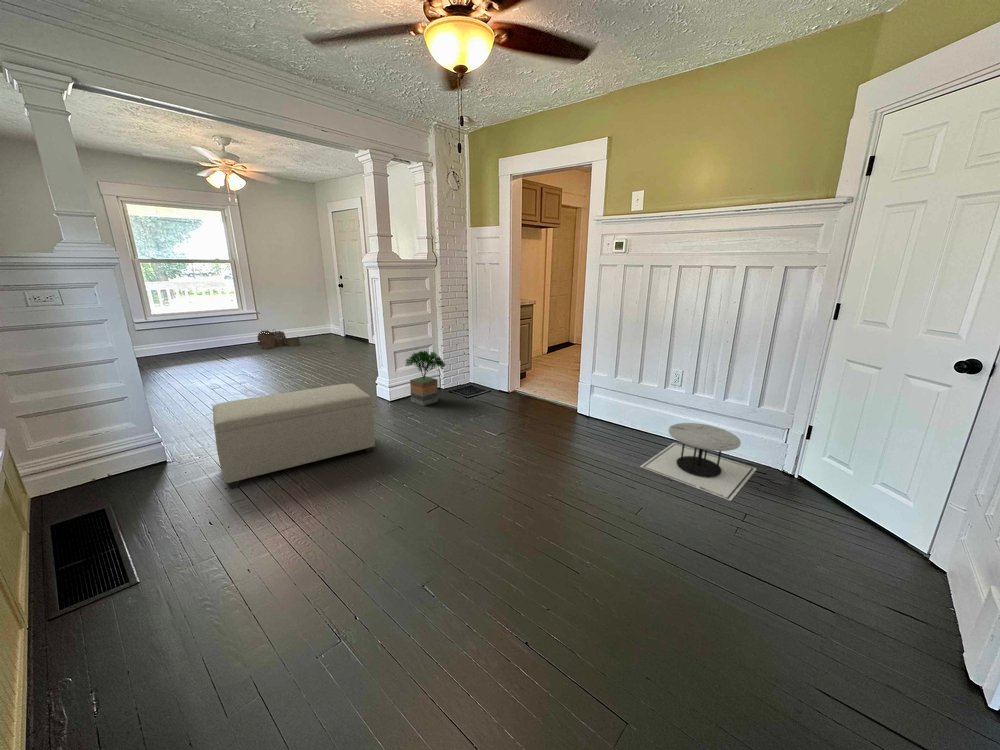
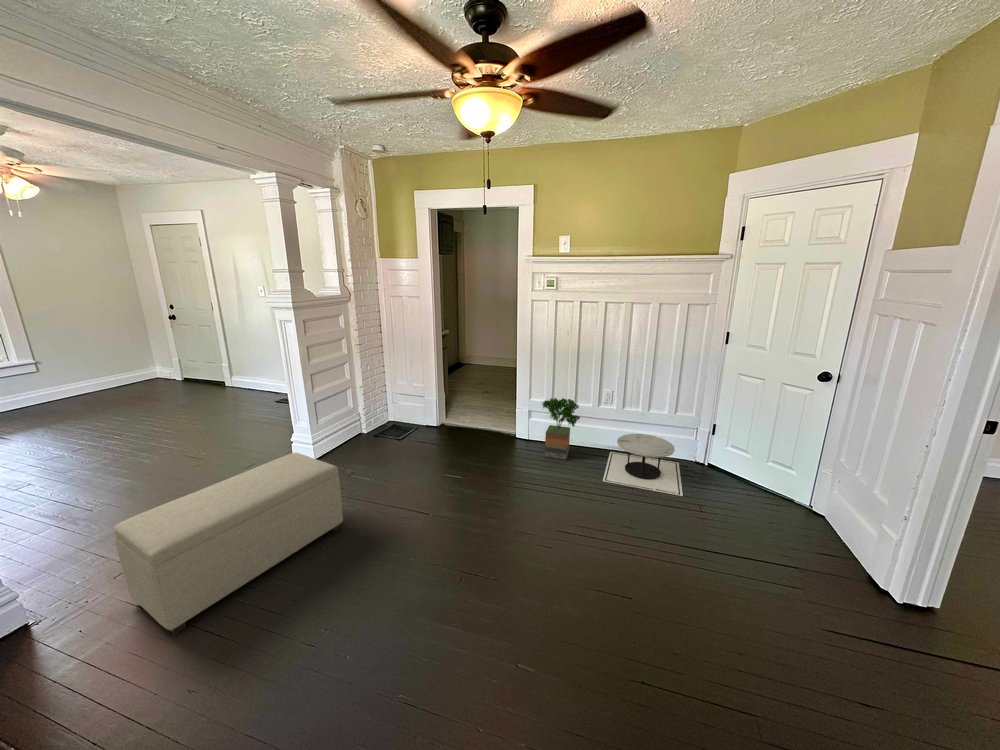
woven basket: present [257,330,300,349] -> none [42,382,121,411]
potted tree: present [406,351,445,406] -> present [542,398,580,460]

